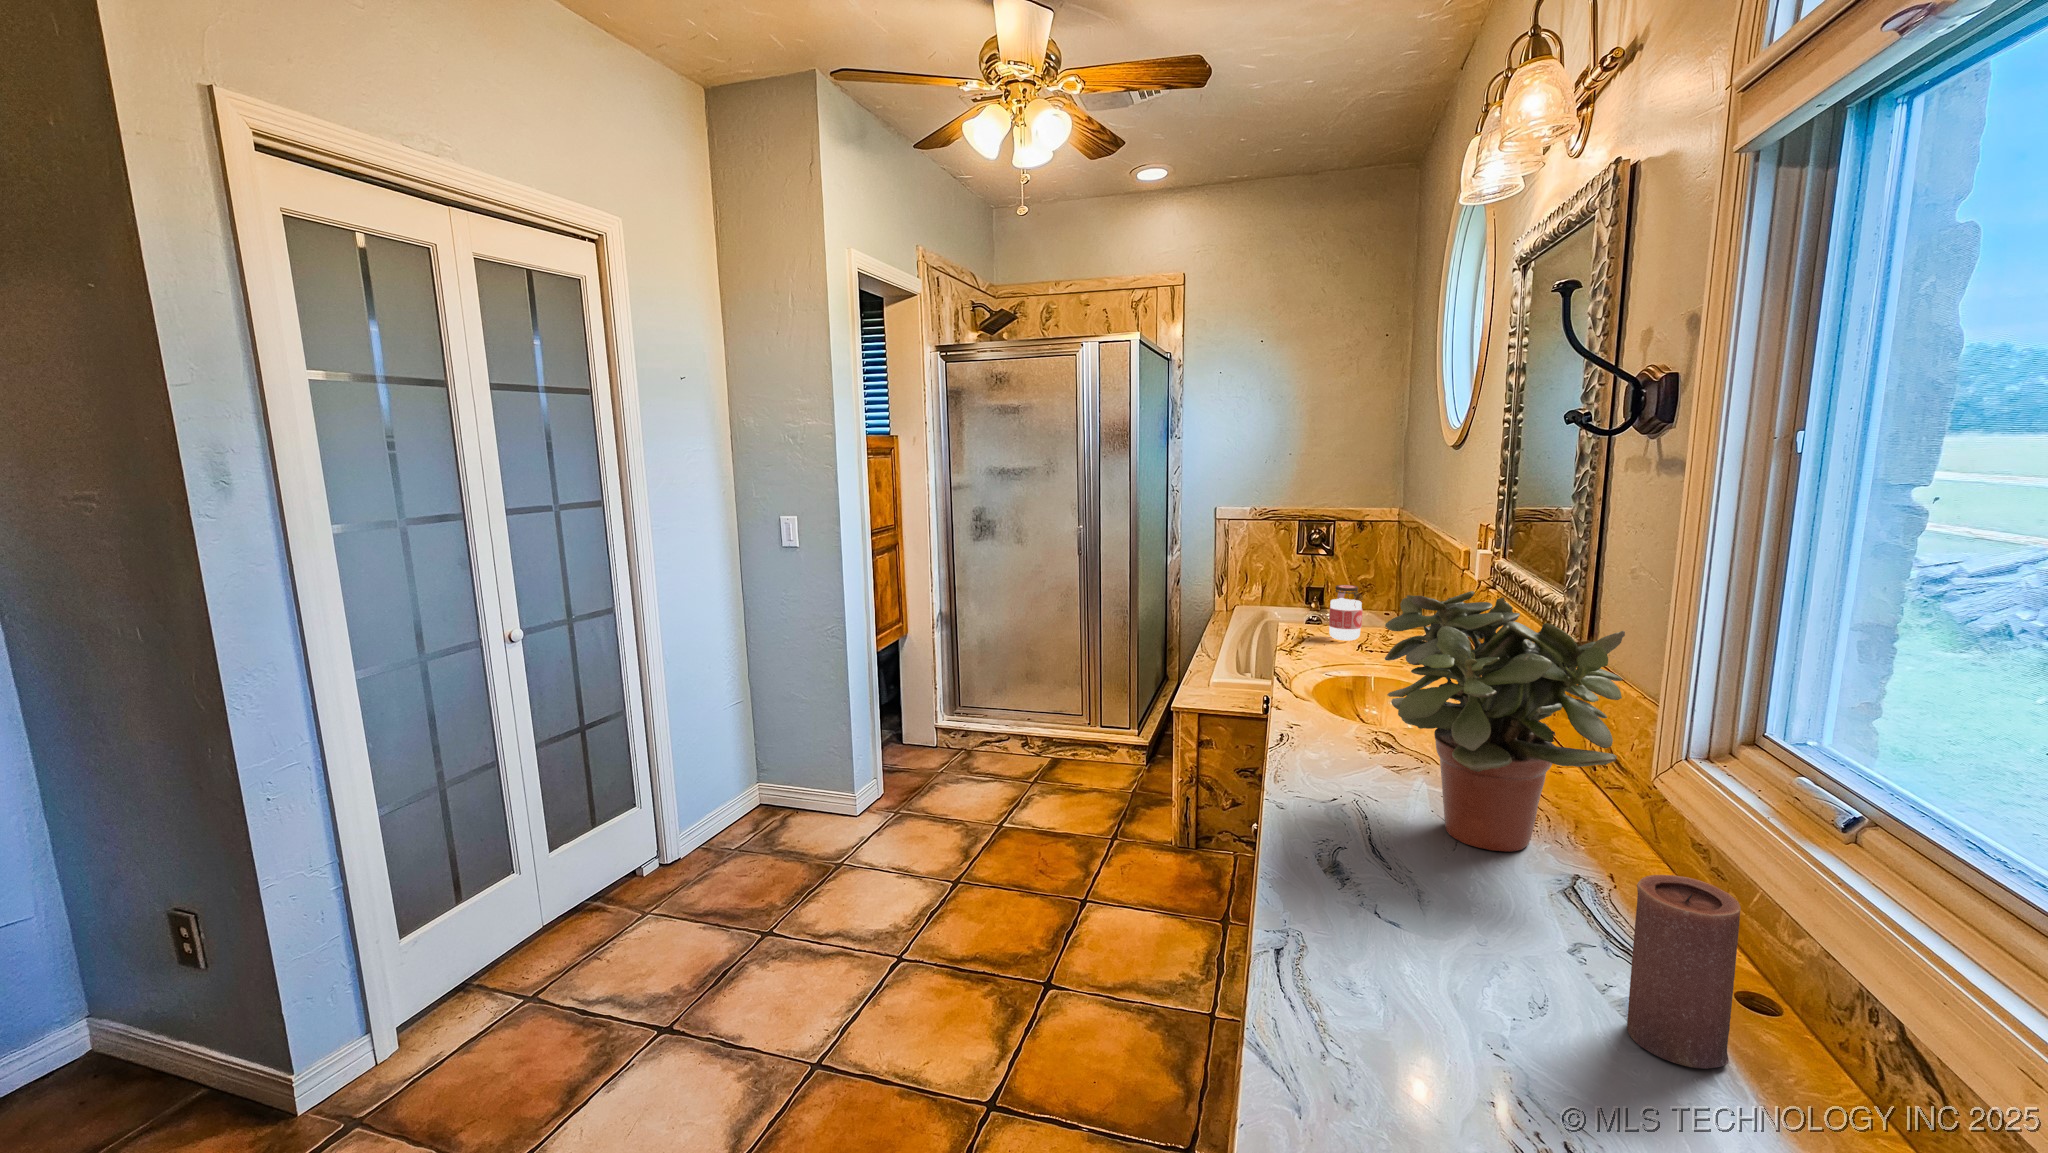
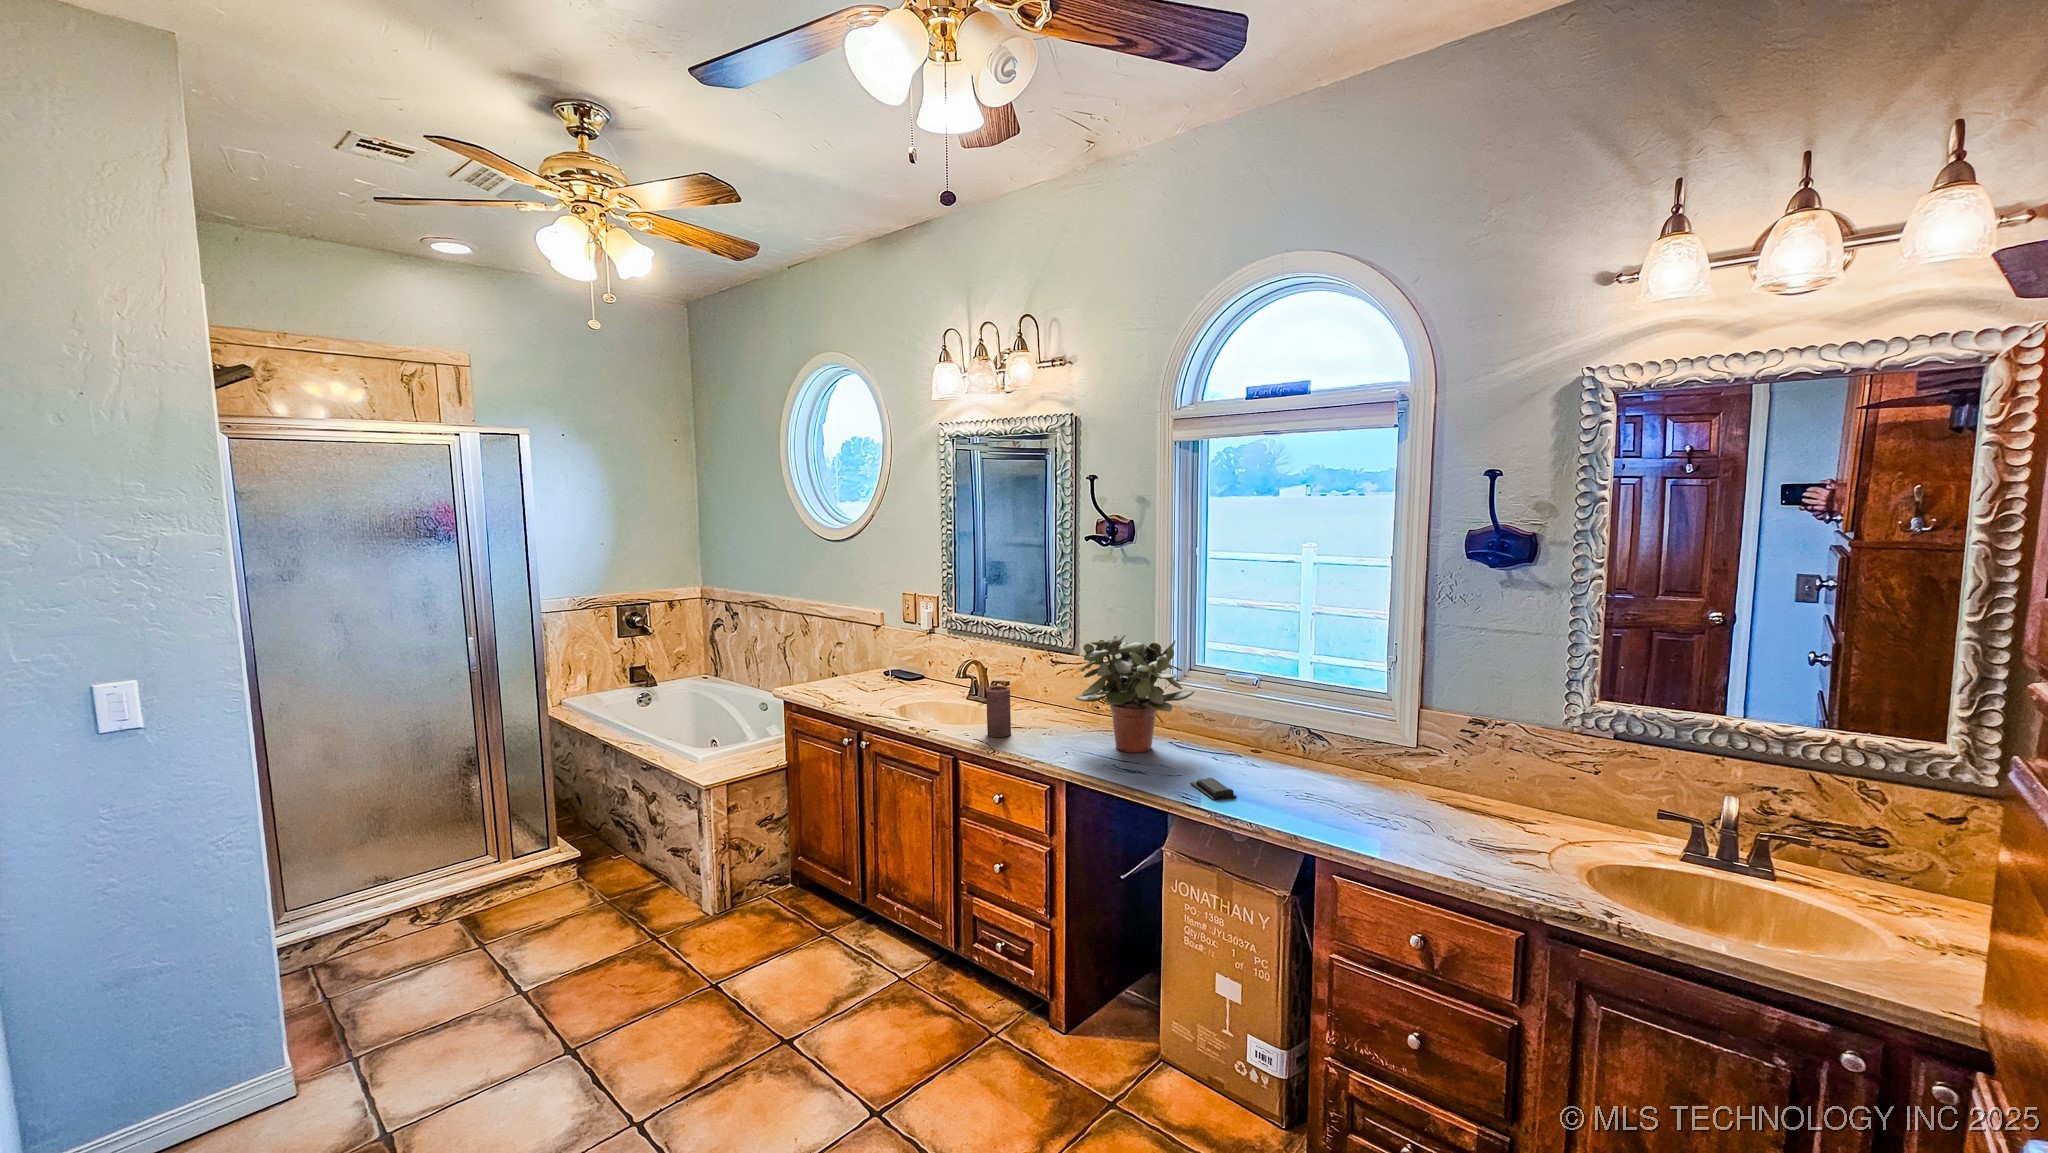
jar: present [1329,585,1363,640] -> none [839,651,862,692]
candle: present [1627,875,1741,1068] -> present [986,686,1011,737]
soap bar: none [1326,920,1440,992] -> present [1190,778,1237,800]

